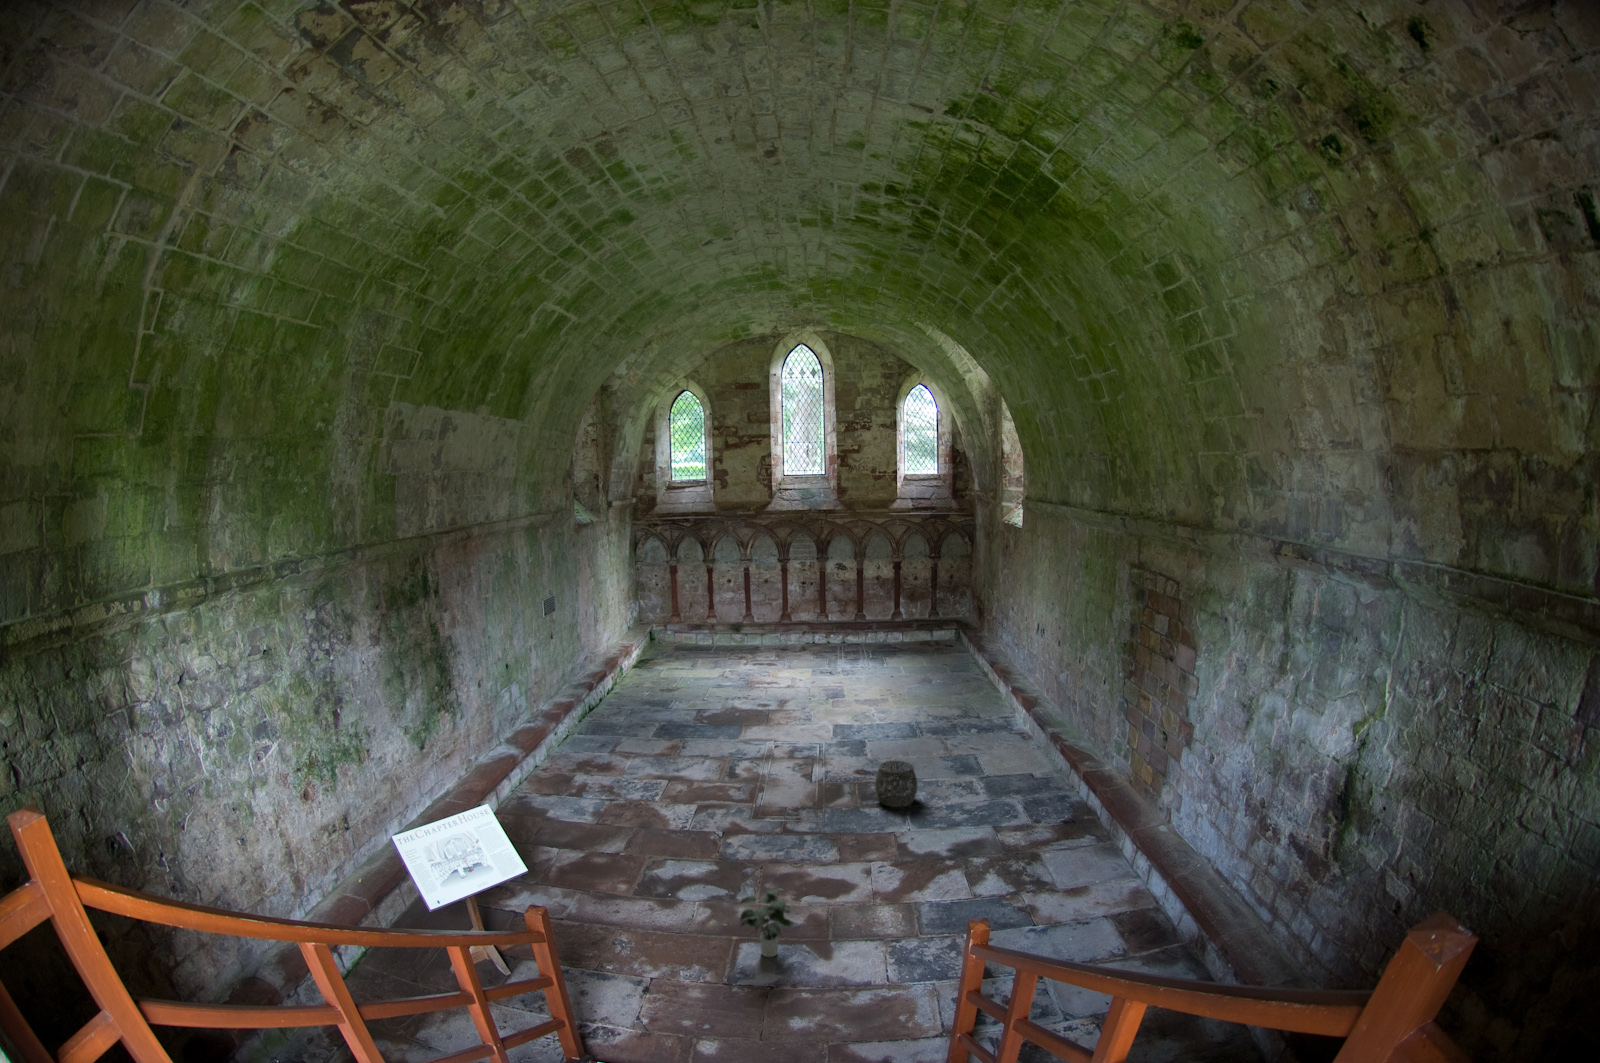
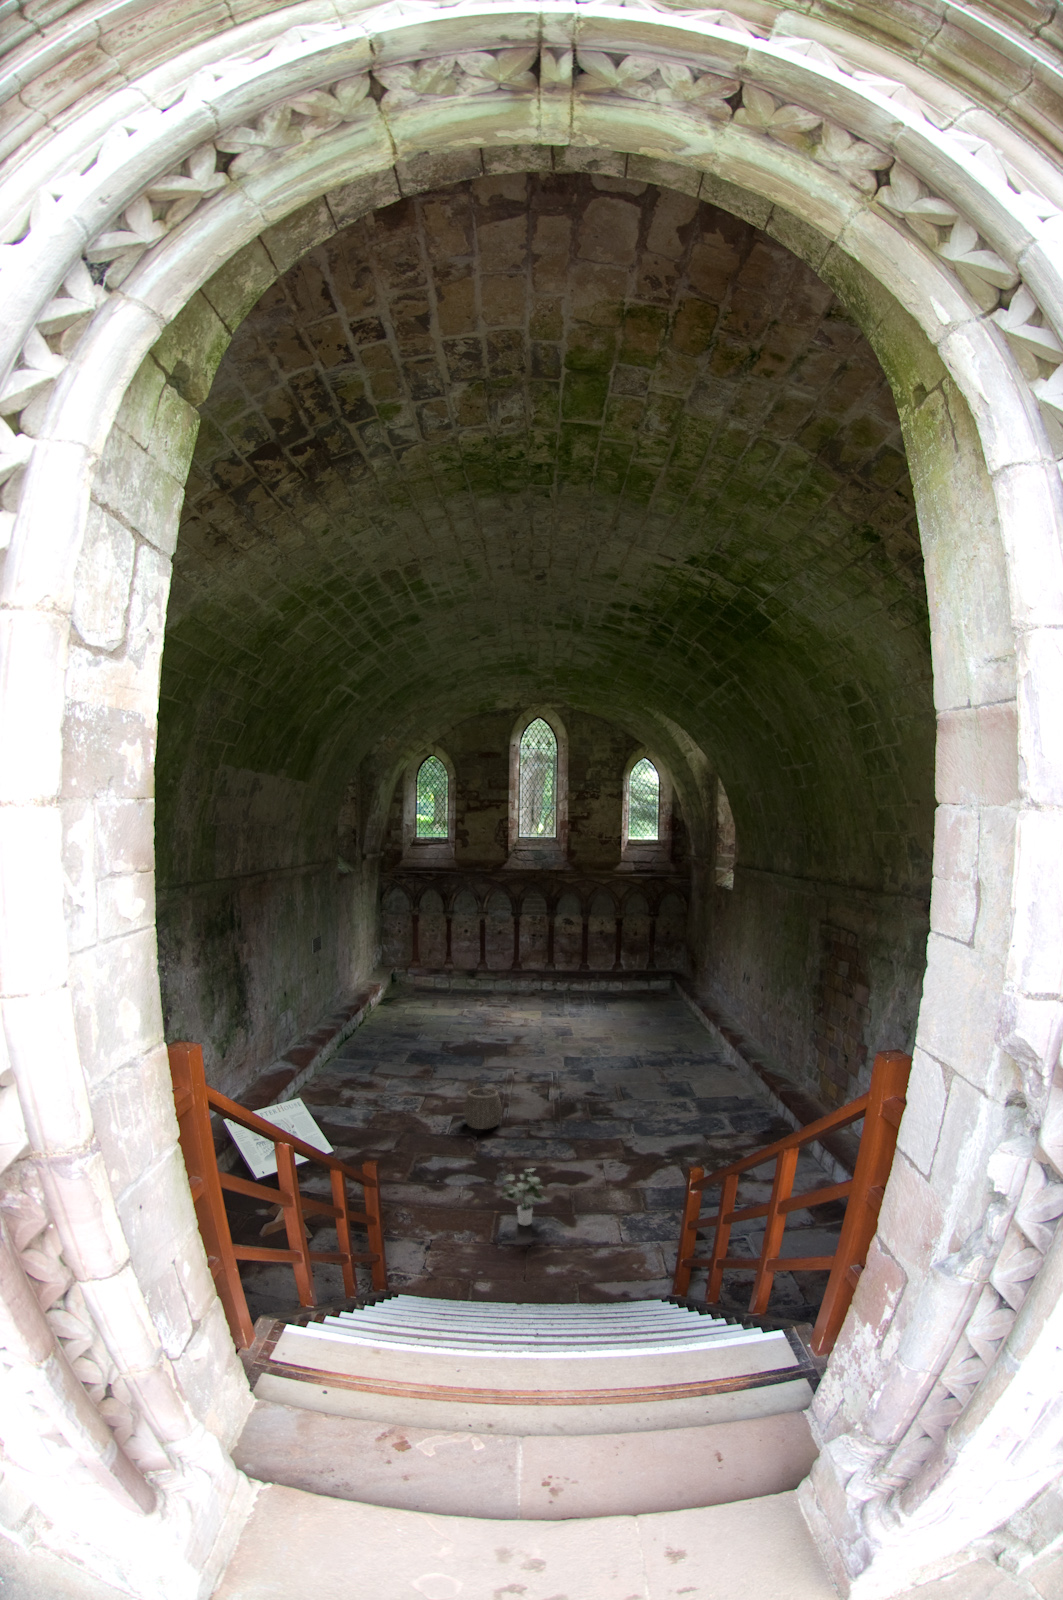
woven basket: present [875,761,917,807] -> present [464,1088,501,1129]

